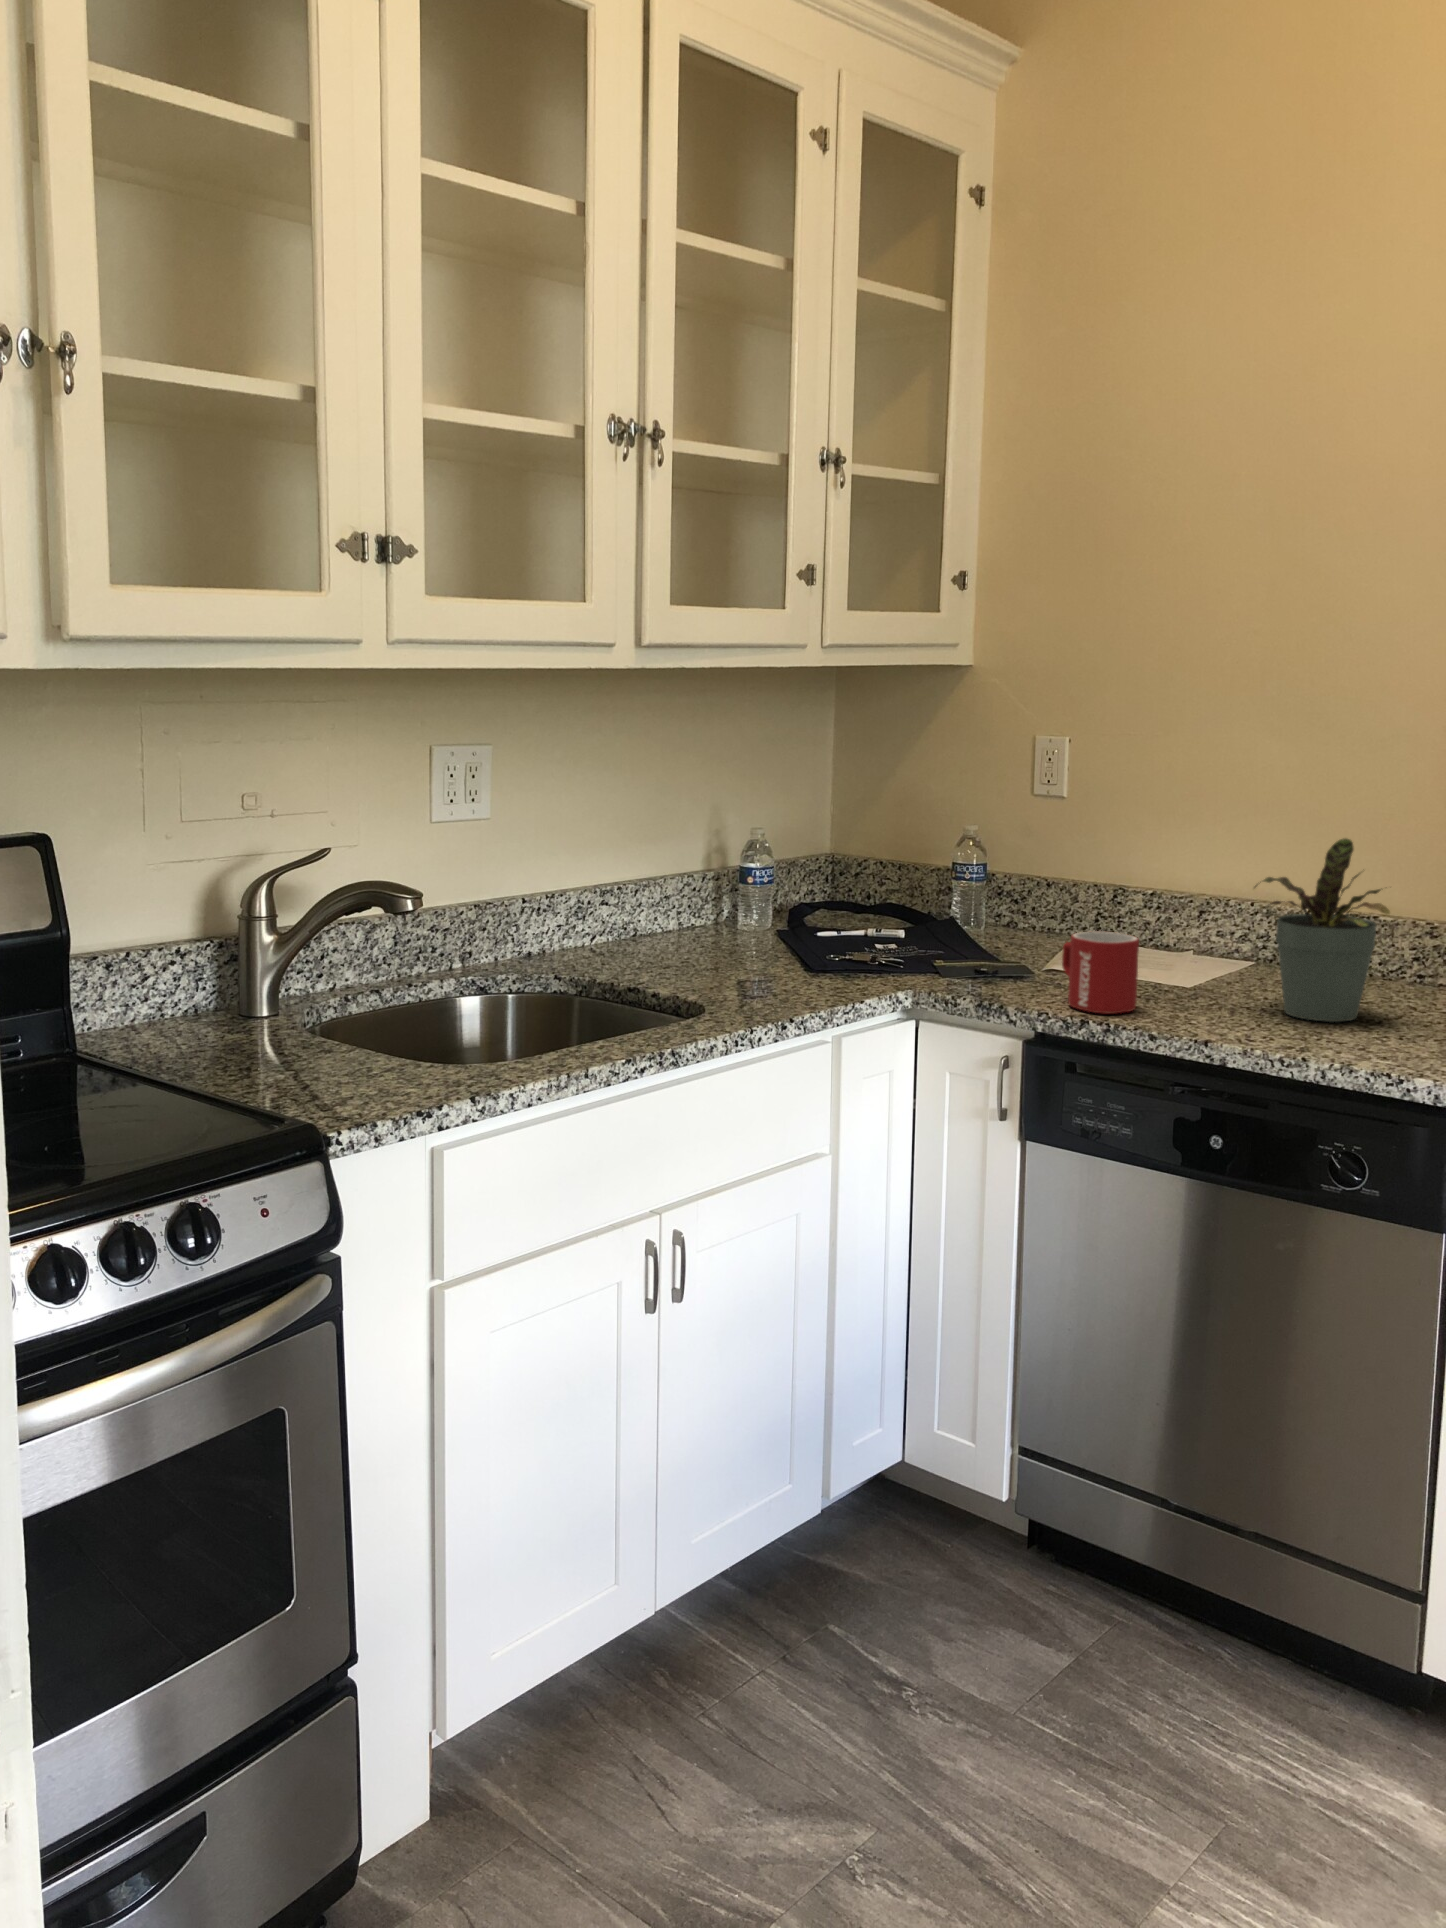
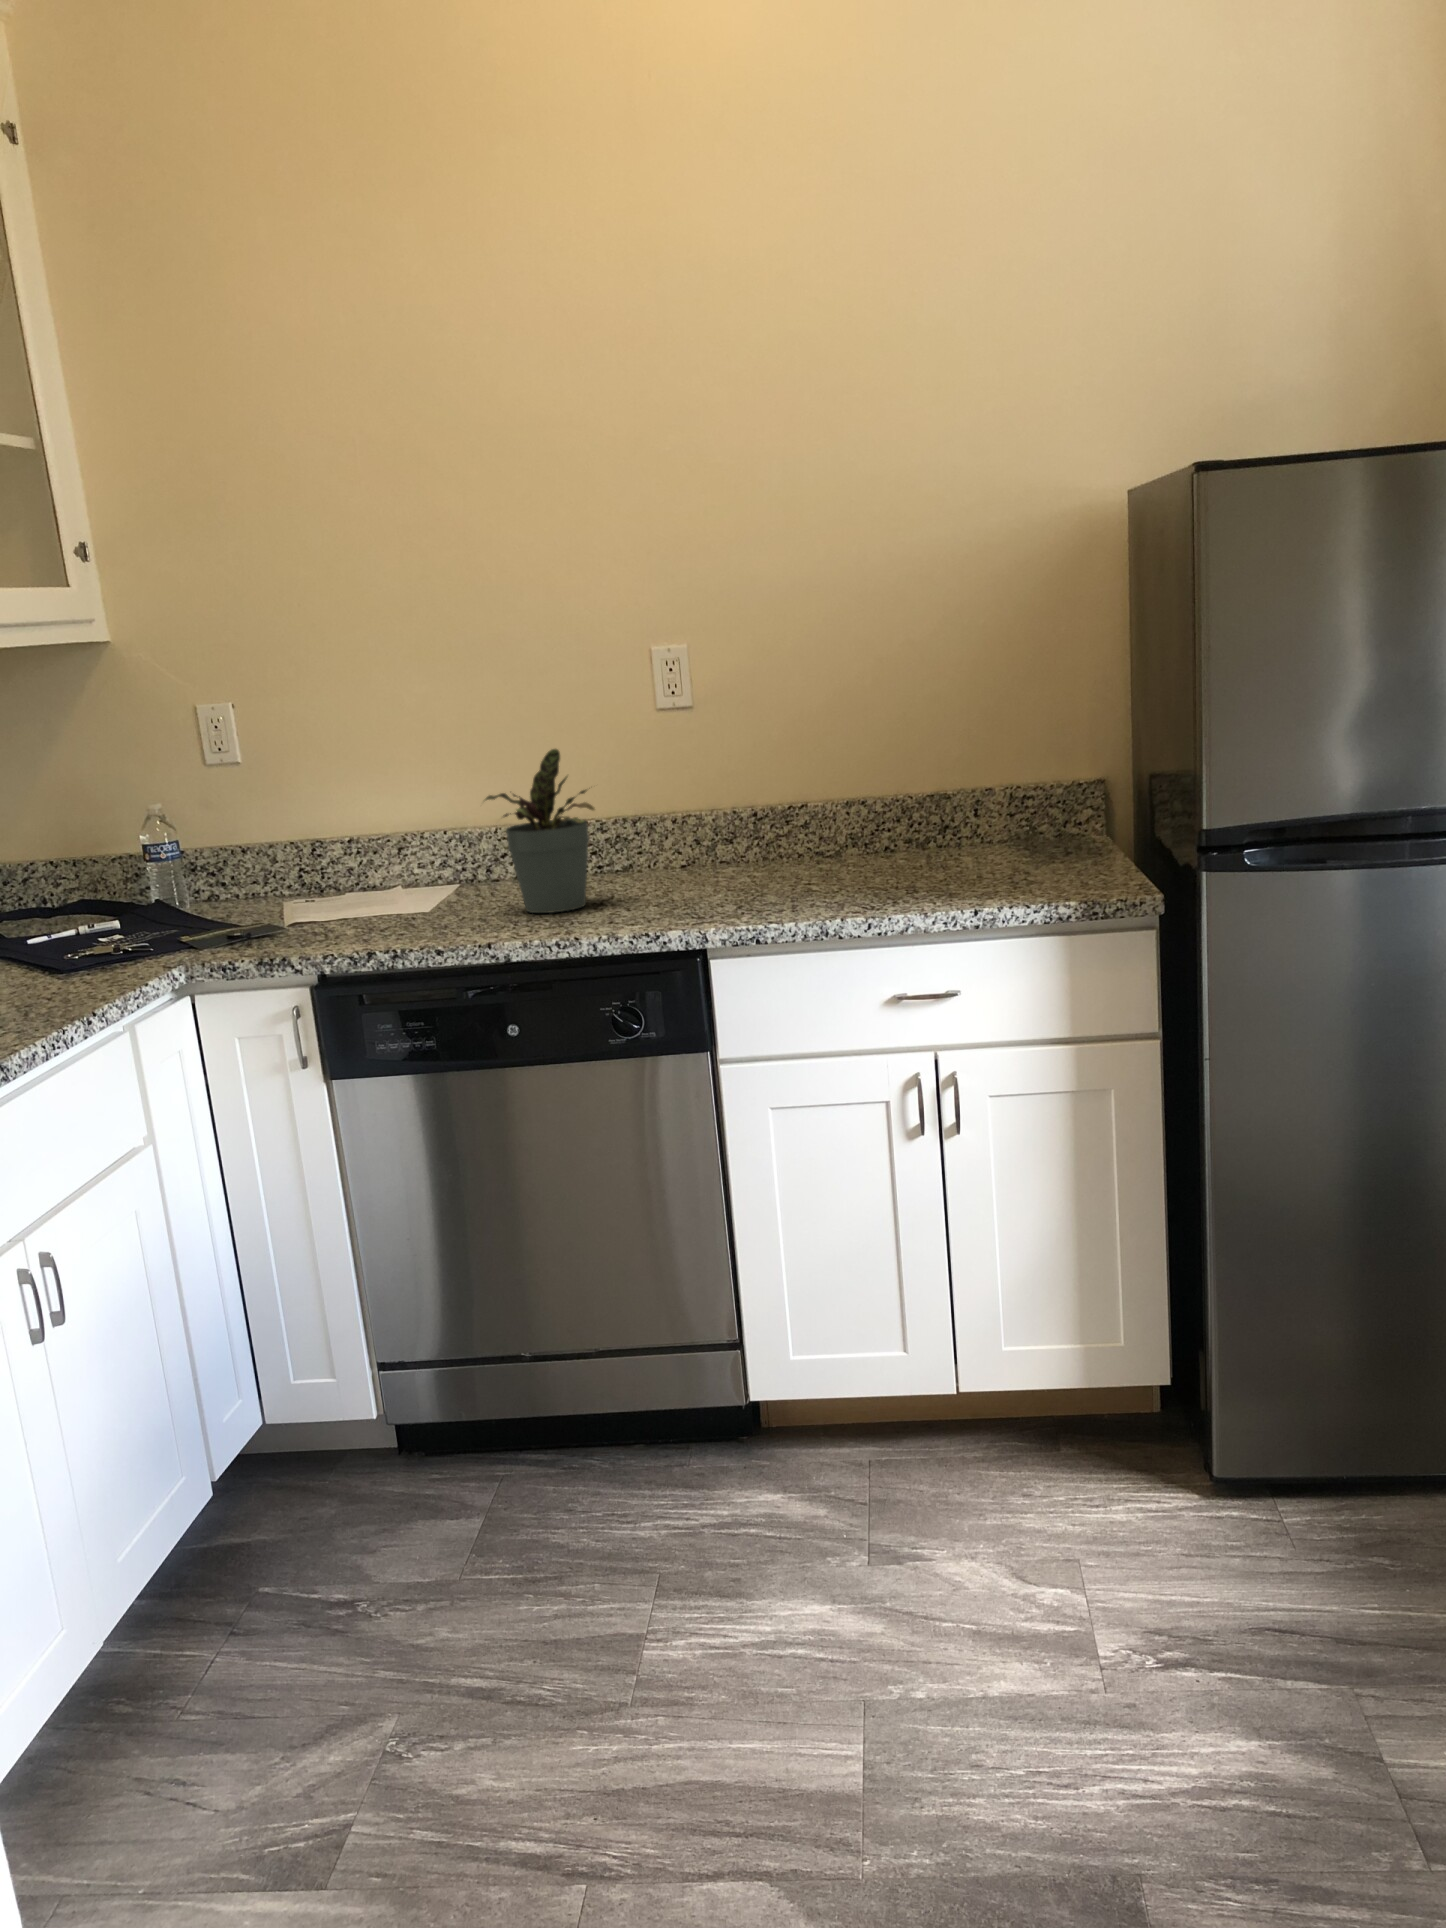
mug: present [1062,931,1139,1013] -> none [324,868,406,944]

